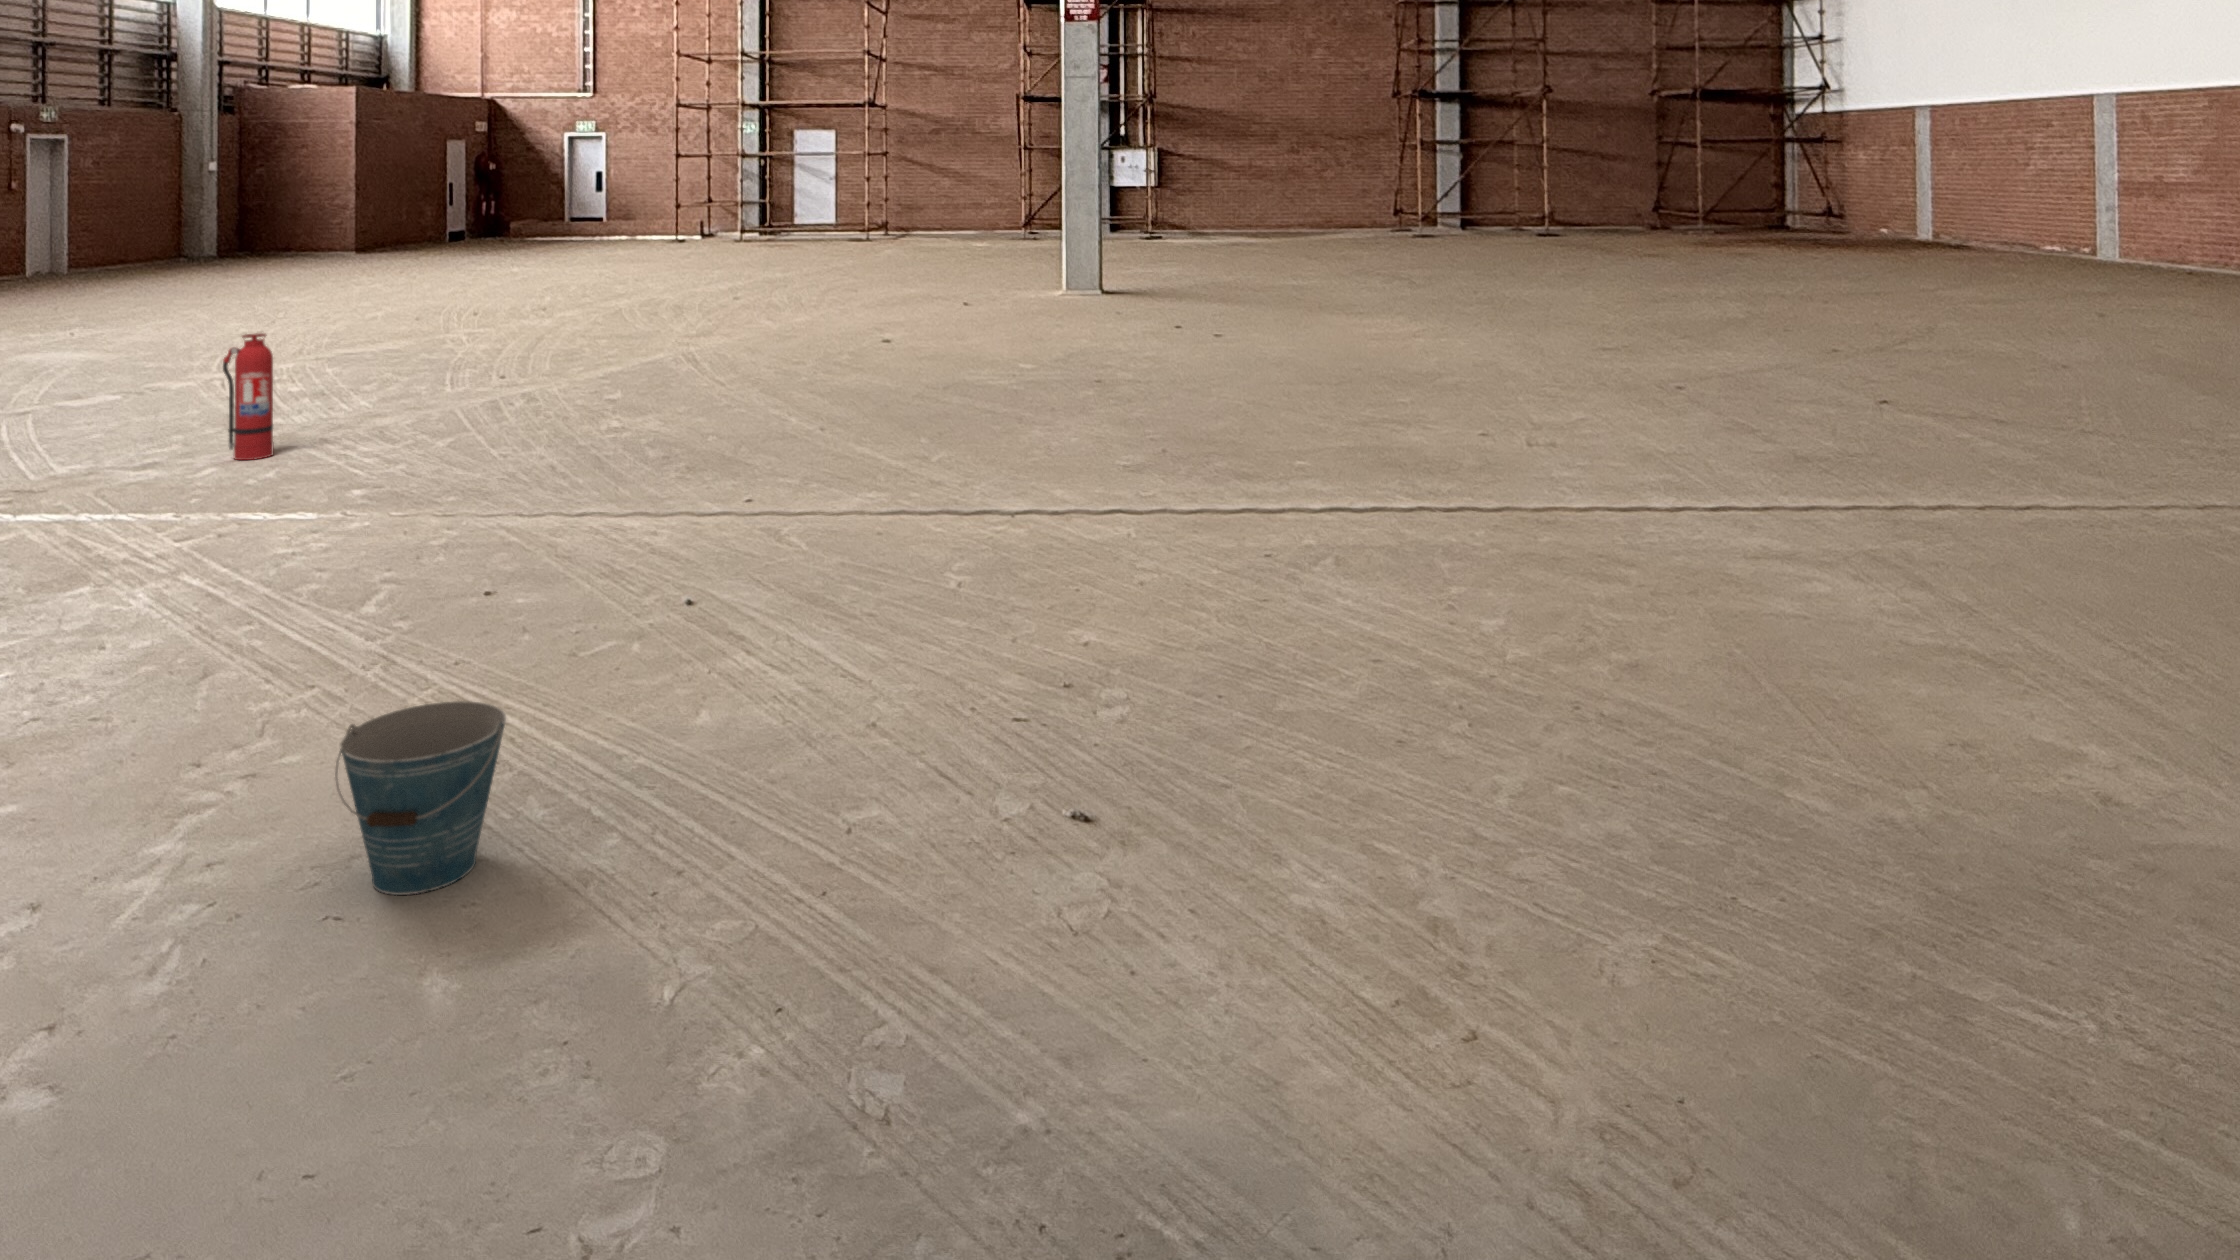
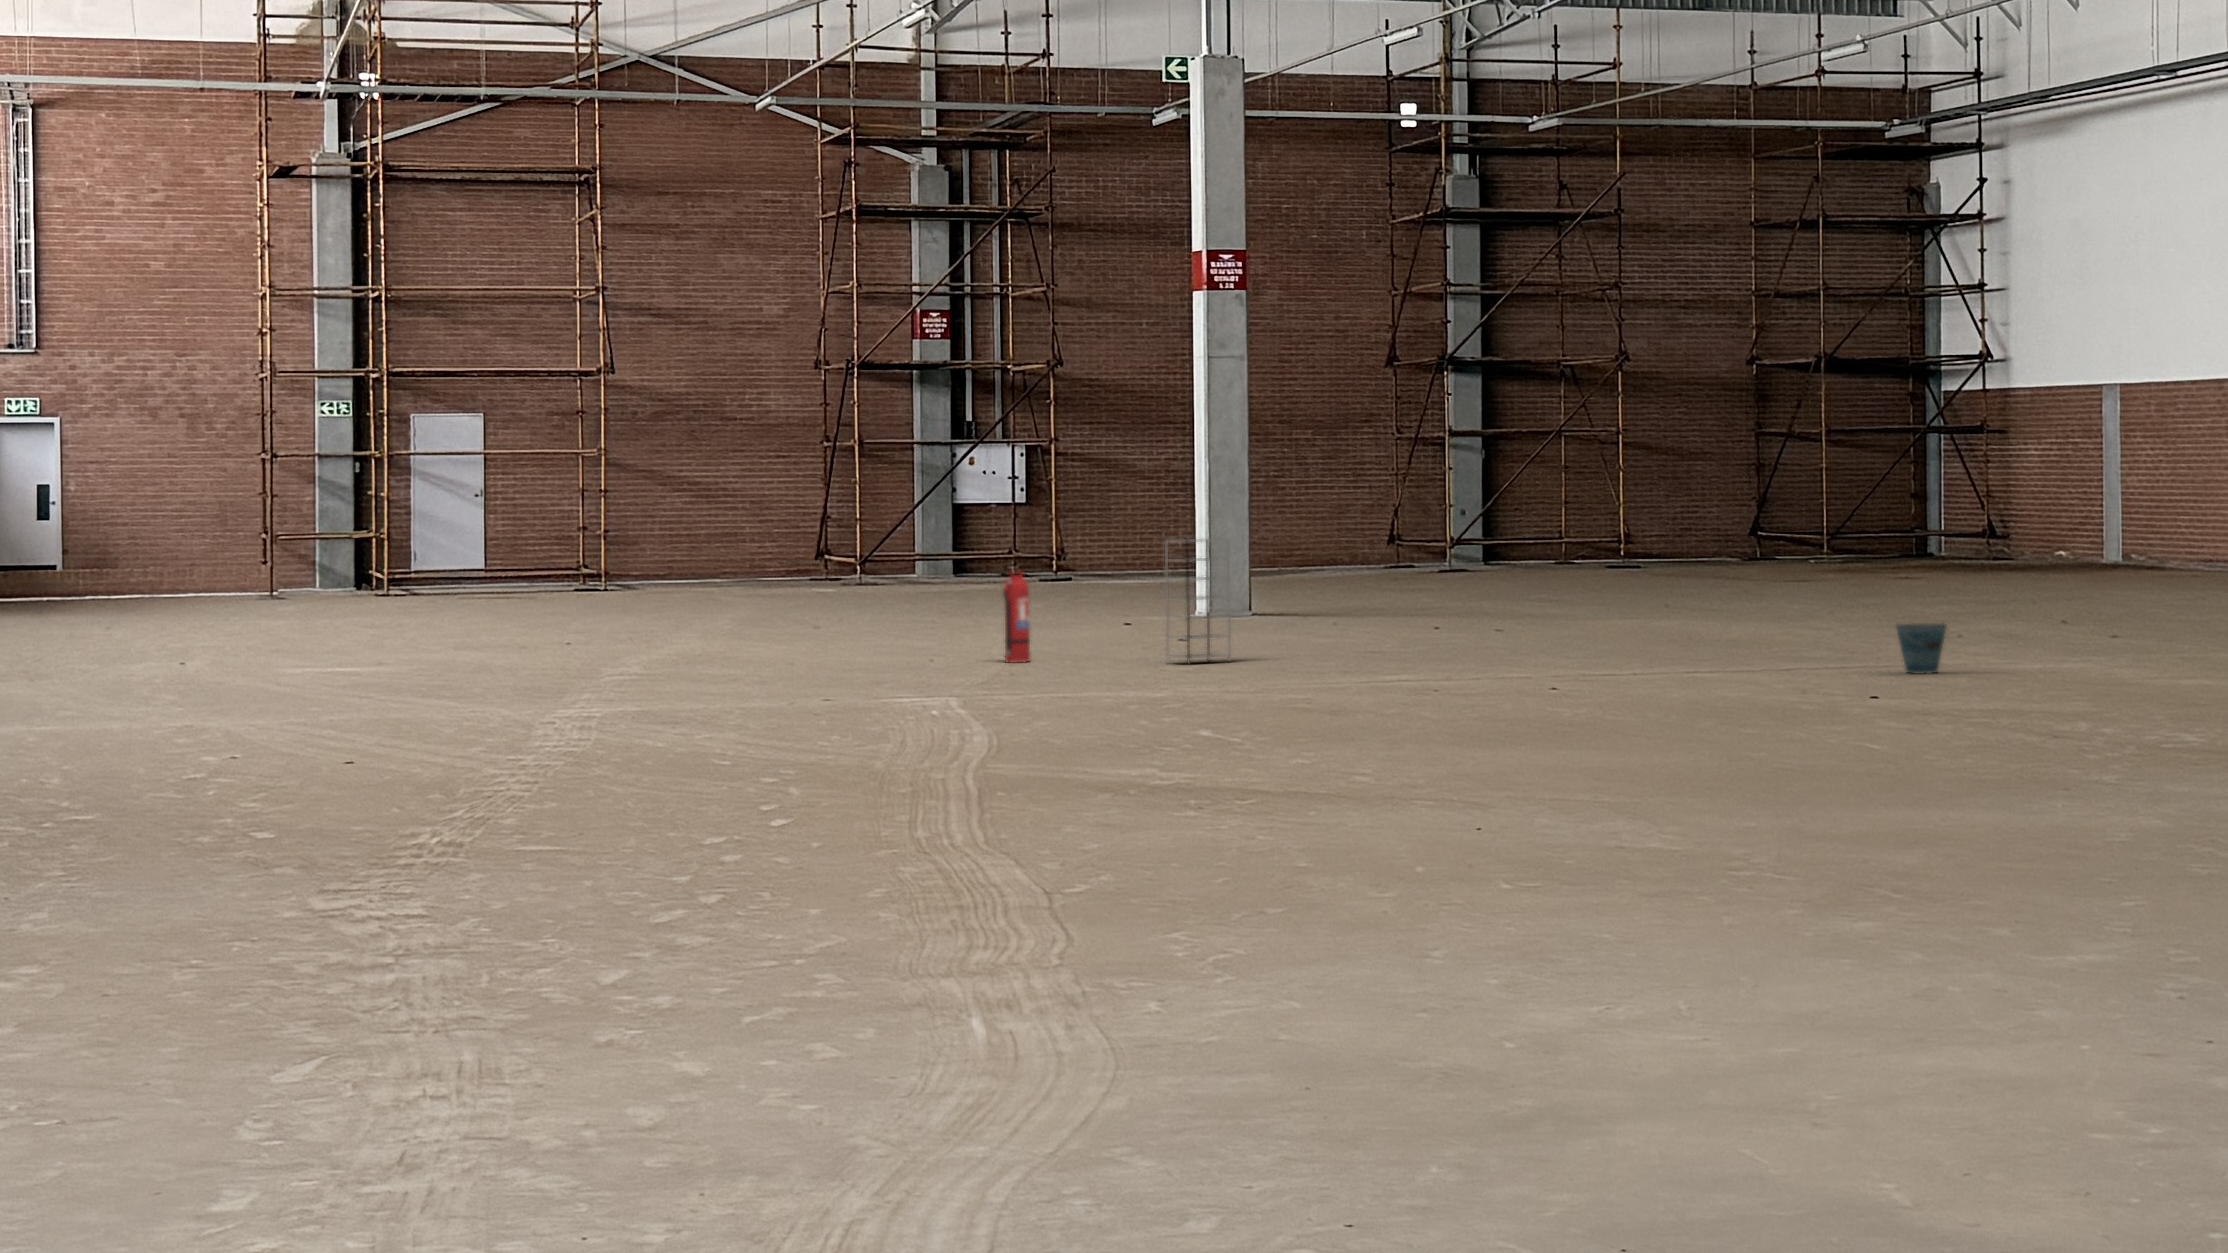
shelving unit: none [290,309,392,512] -> present [1165,539,1231,662]
bucket: present [335,701,506,895] -> present [1896,622,1947,674]

